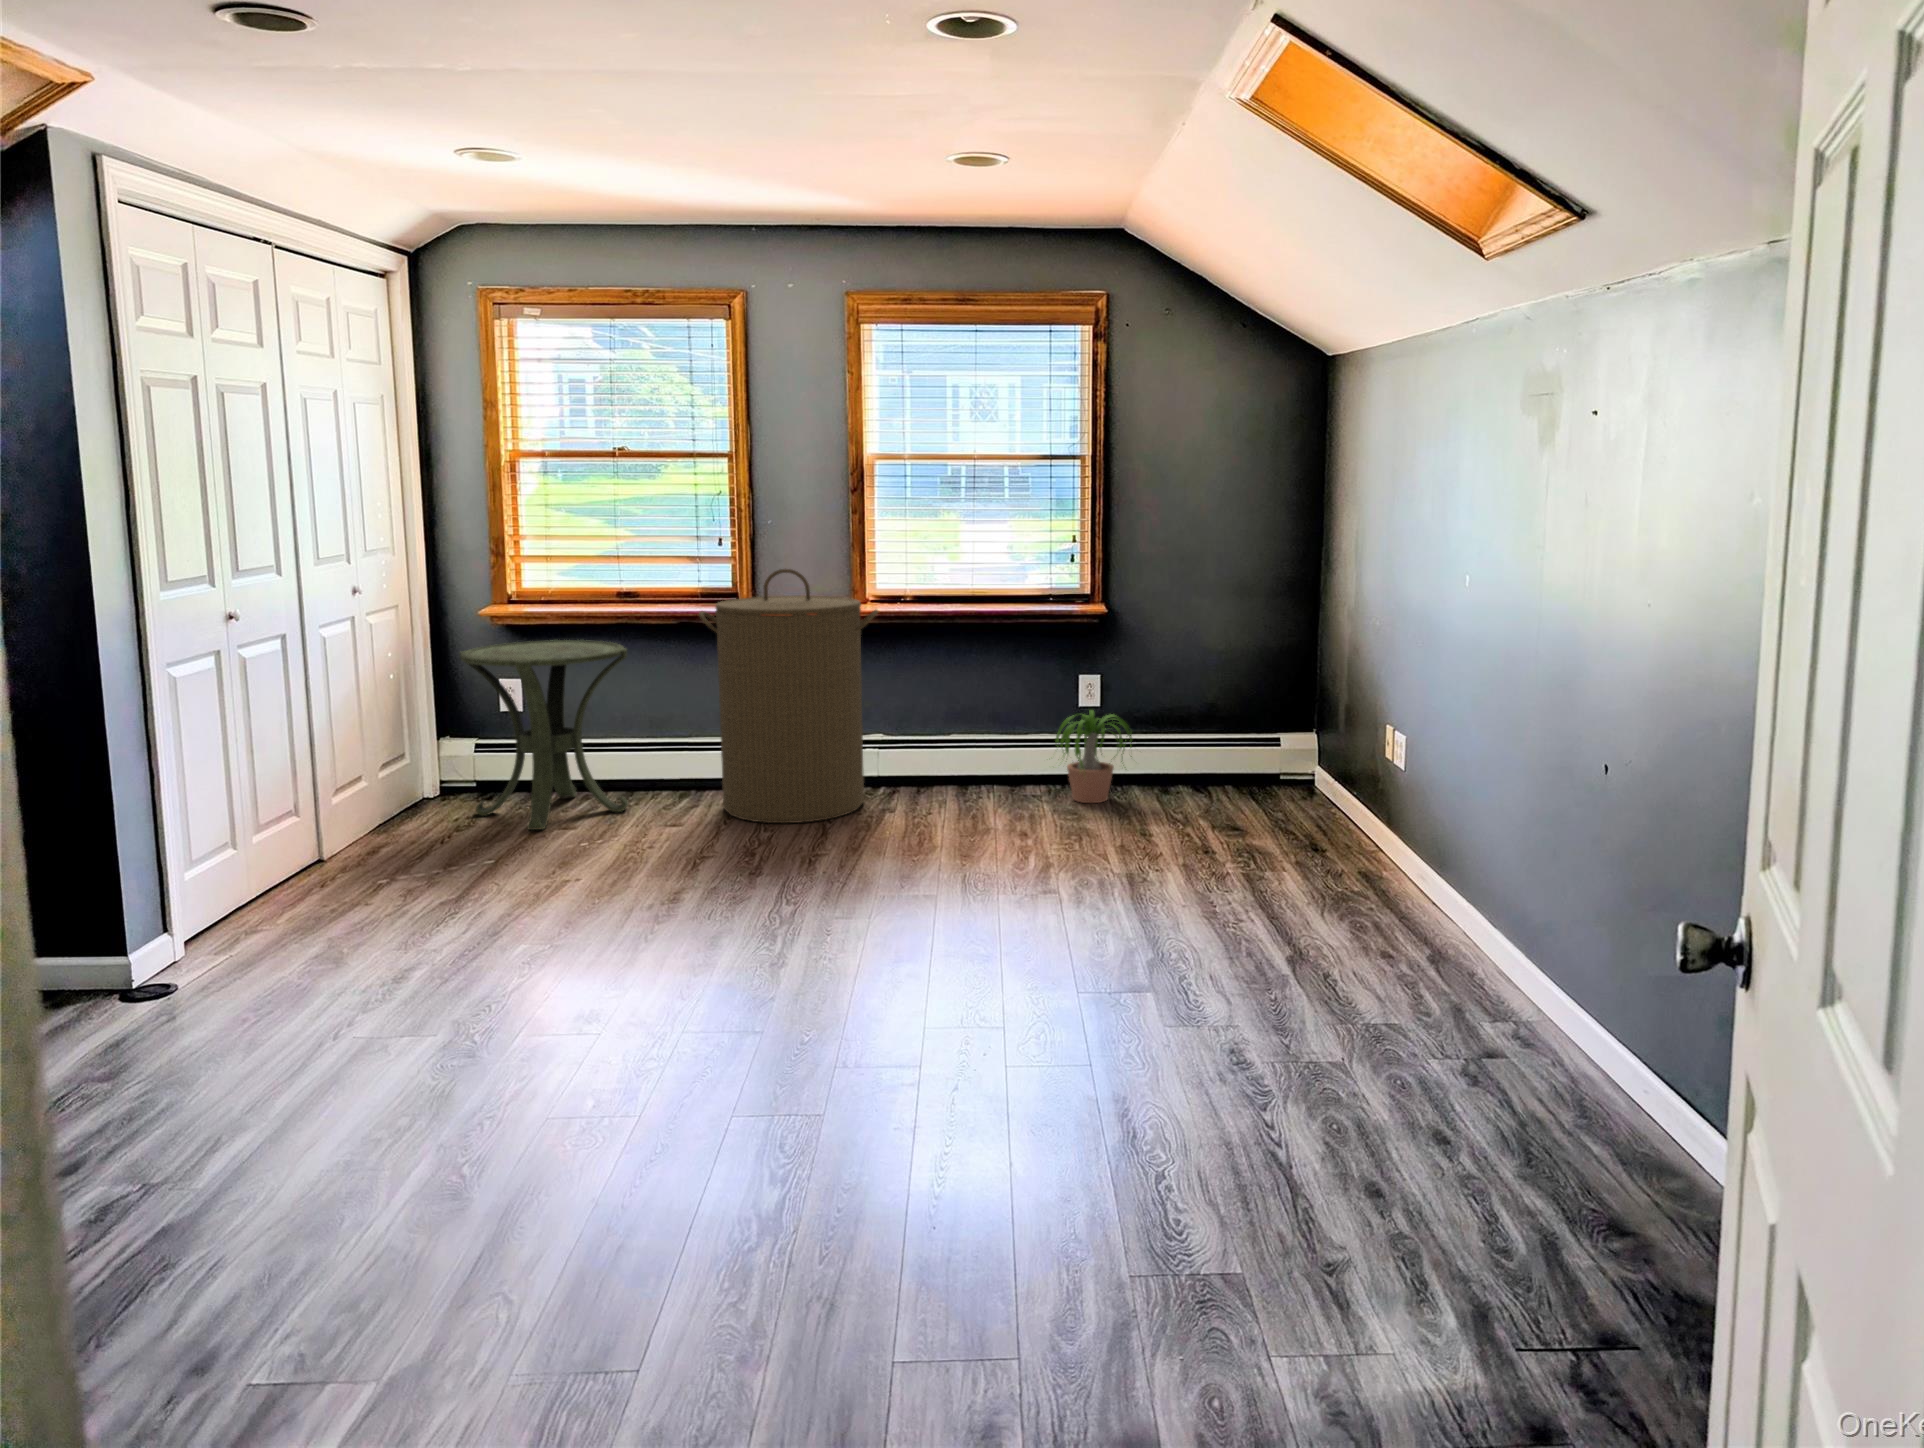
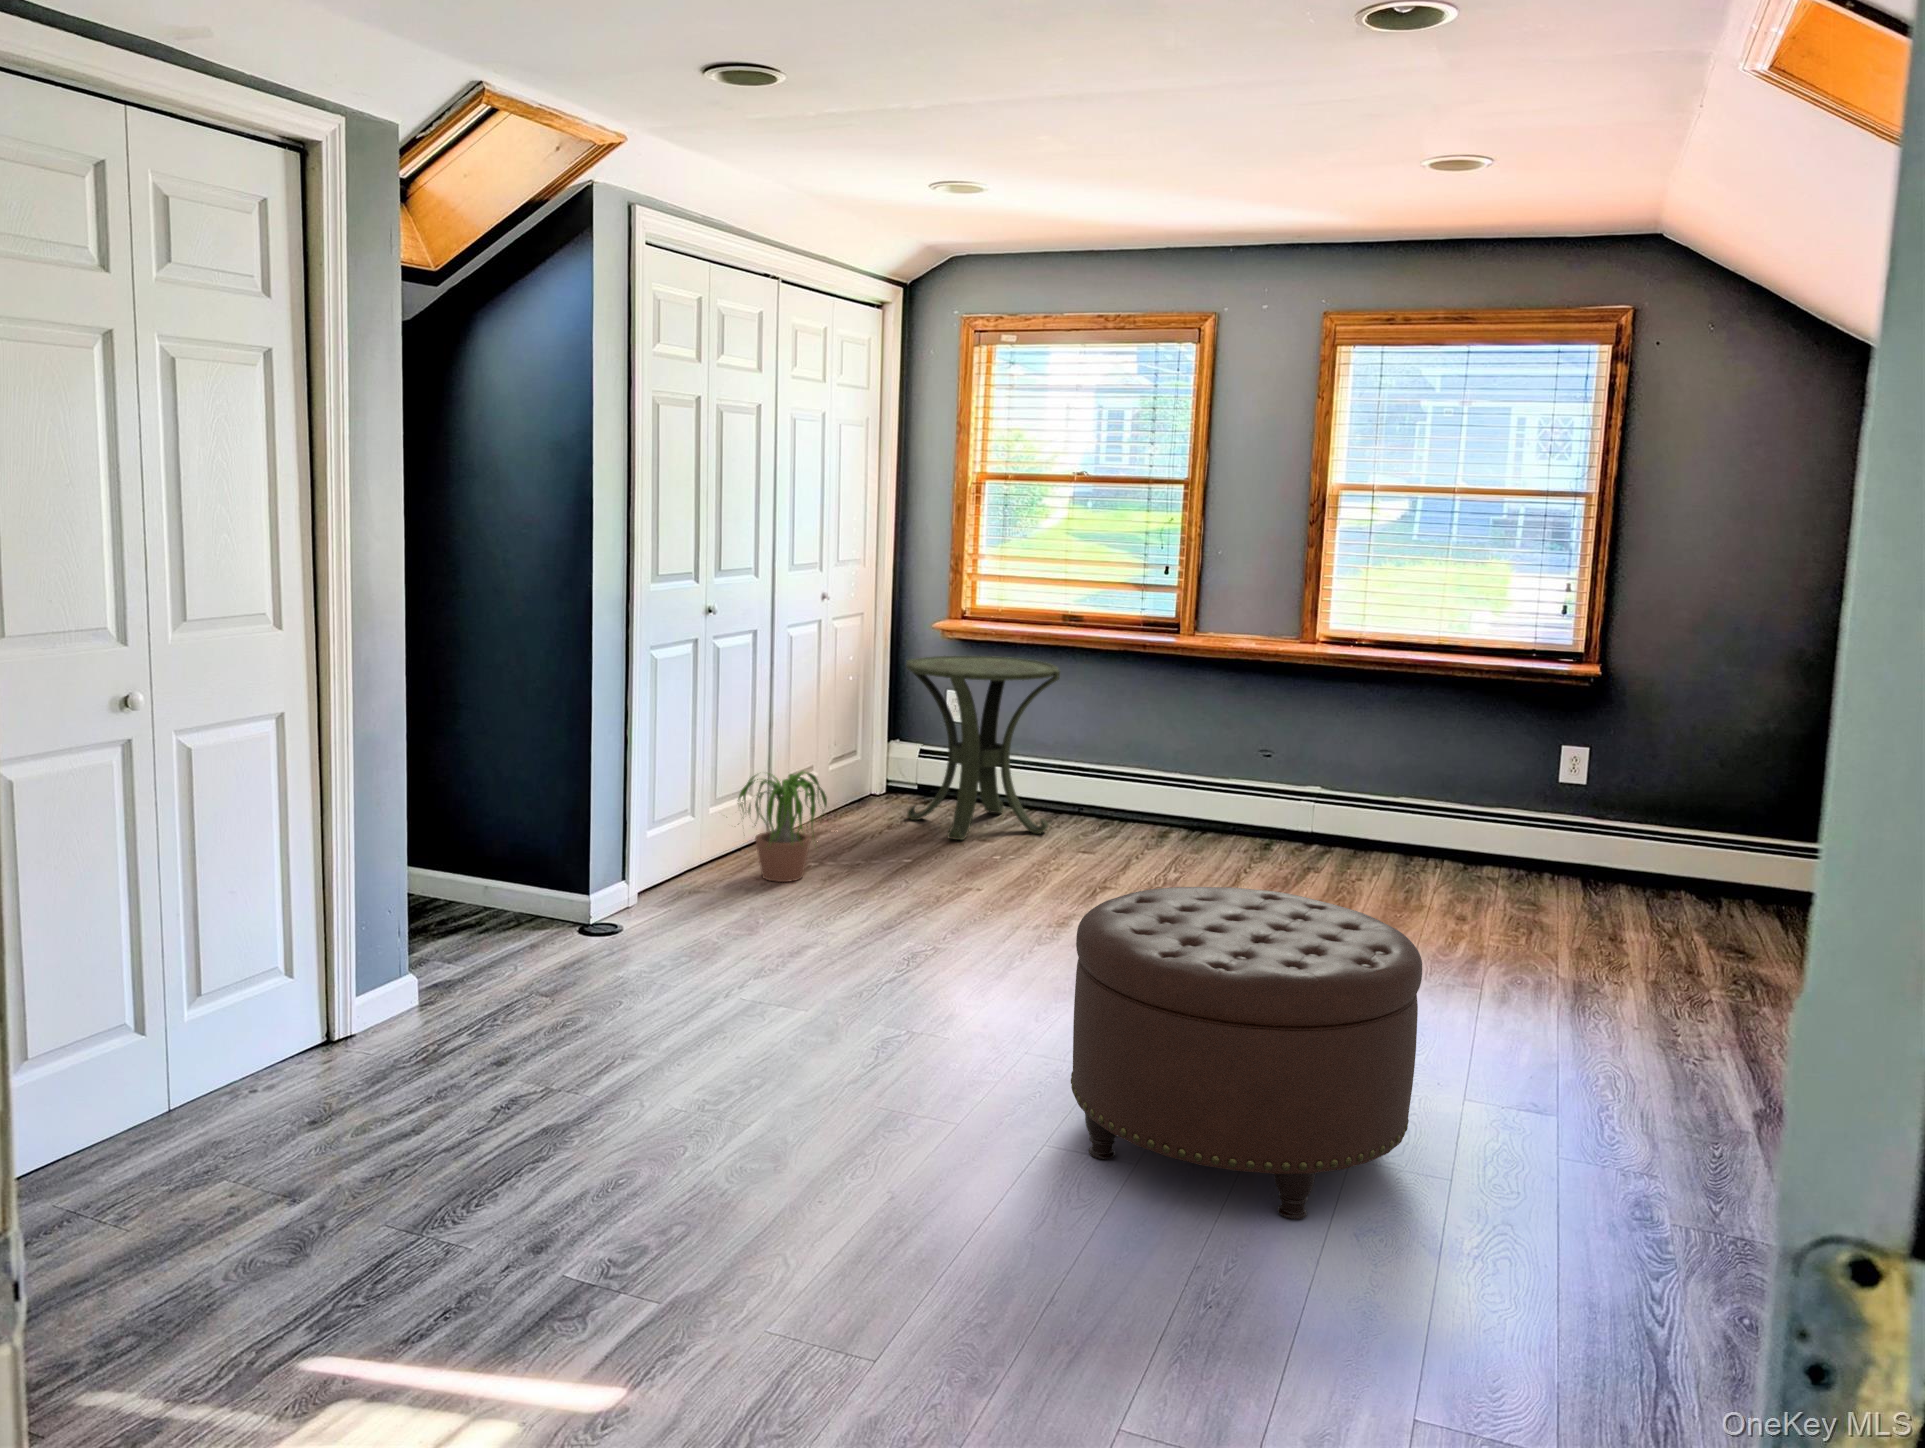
laundry hamper: present [699,569,878,823] -> none [1133,599,1325,870]
potted plant: present [1055,710,1132,803] -> present [738,771,827,882]
ottoman: none [743,837,1058,1132] -> present [1071,887,1422,1220]

